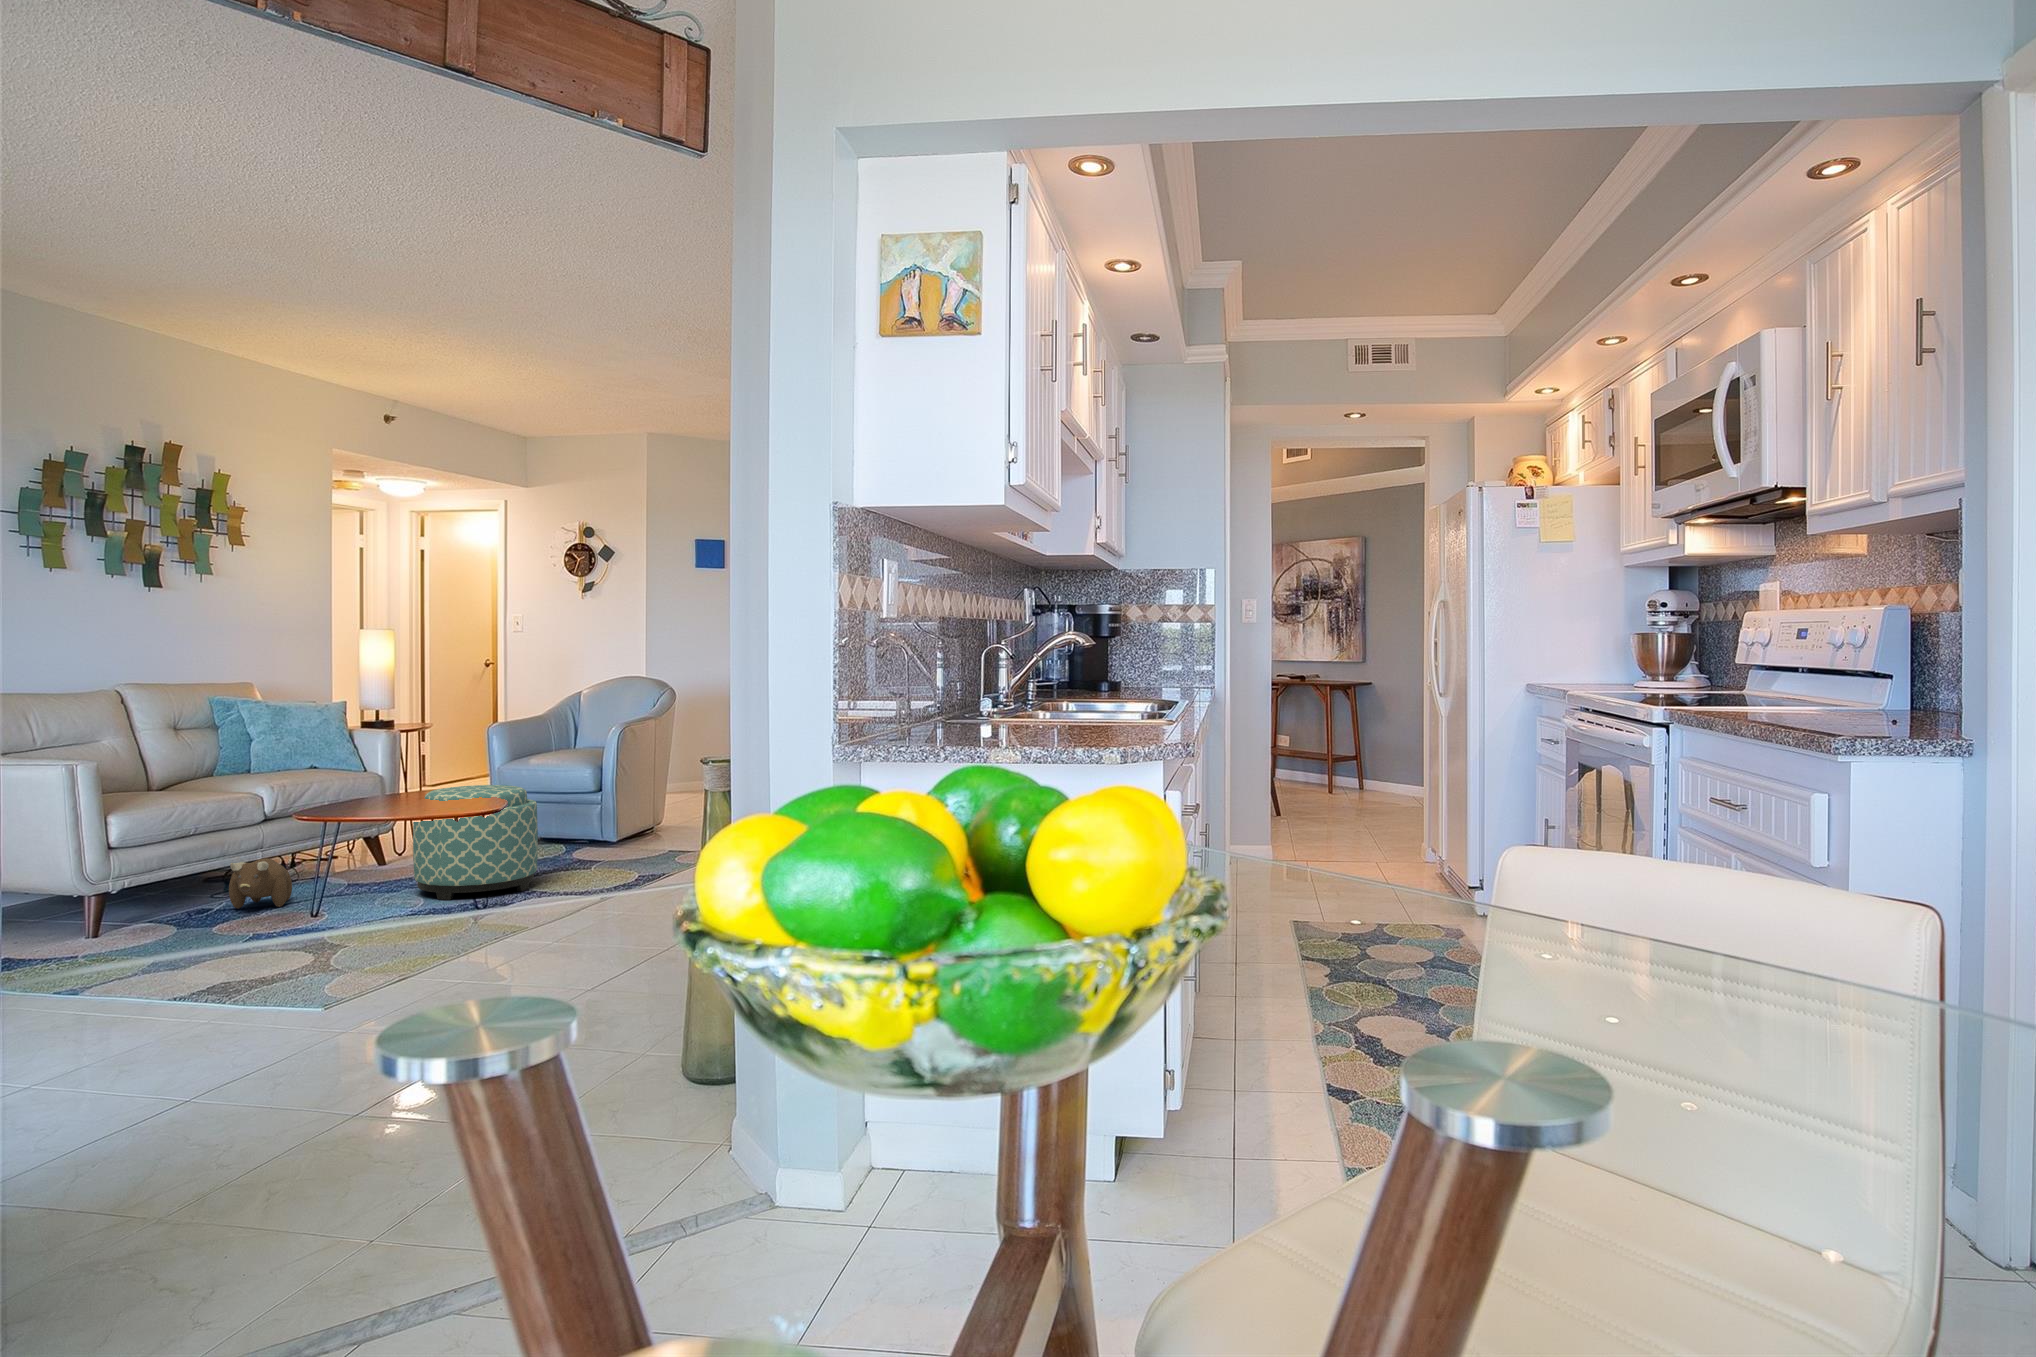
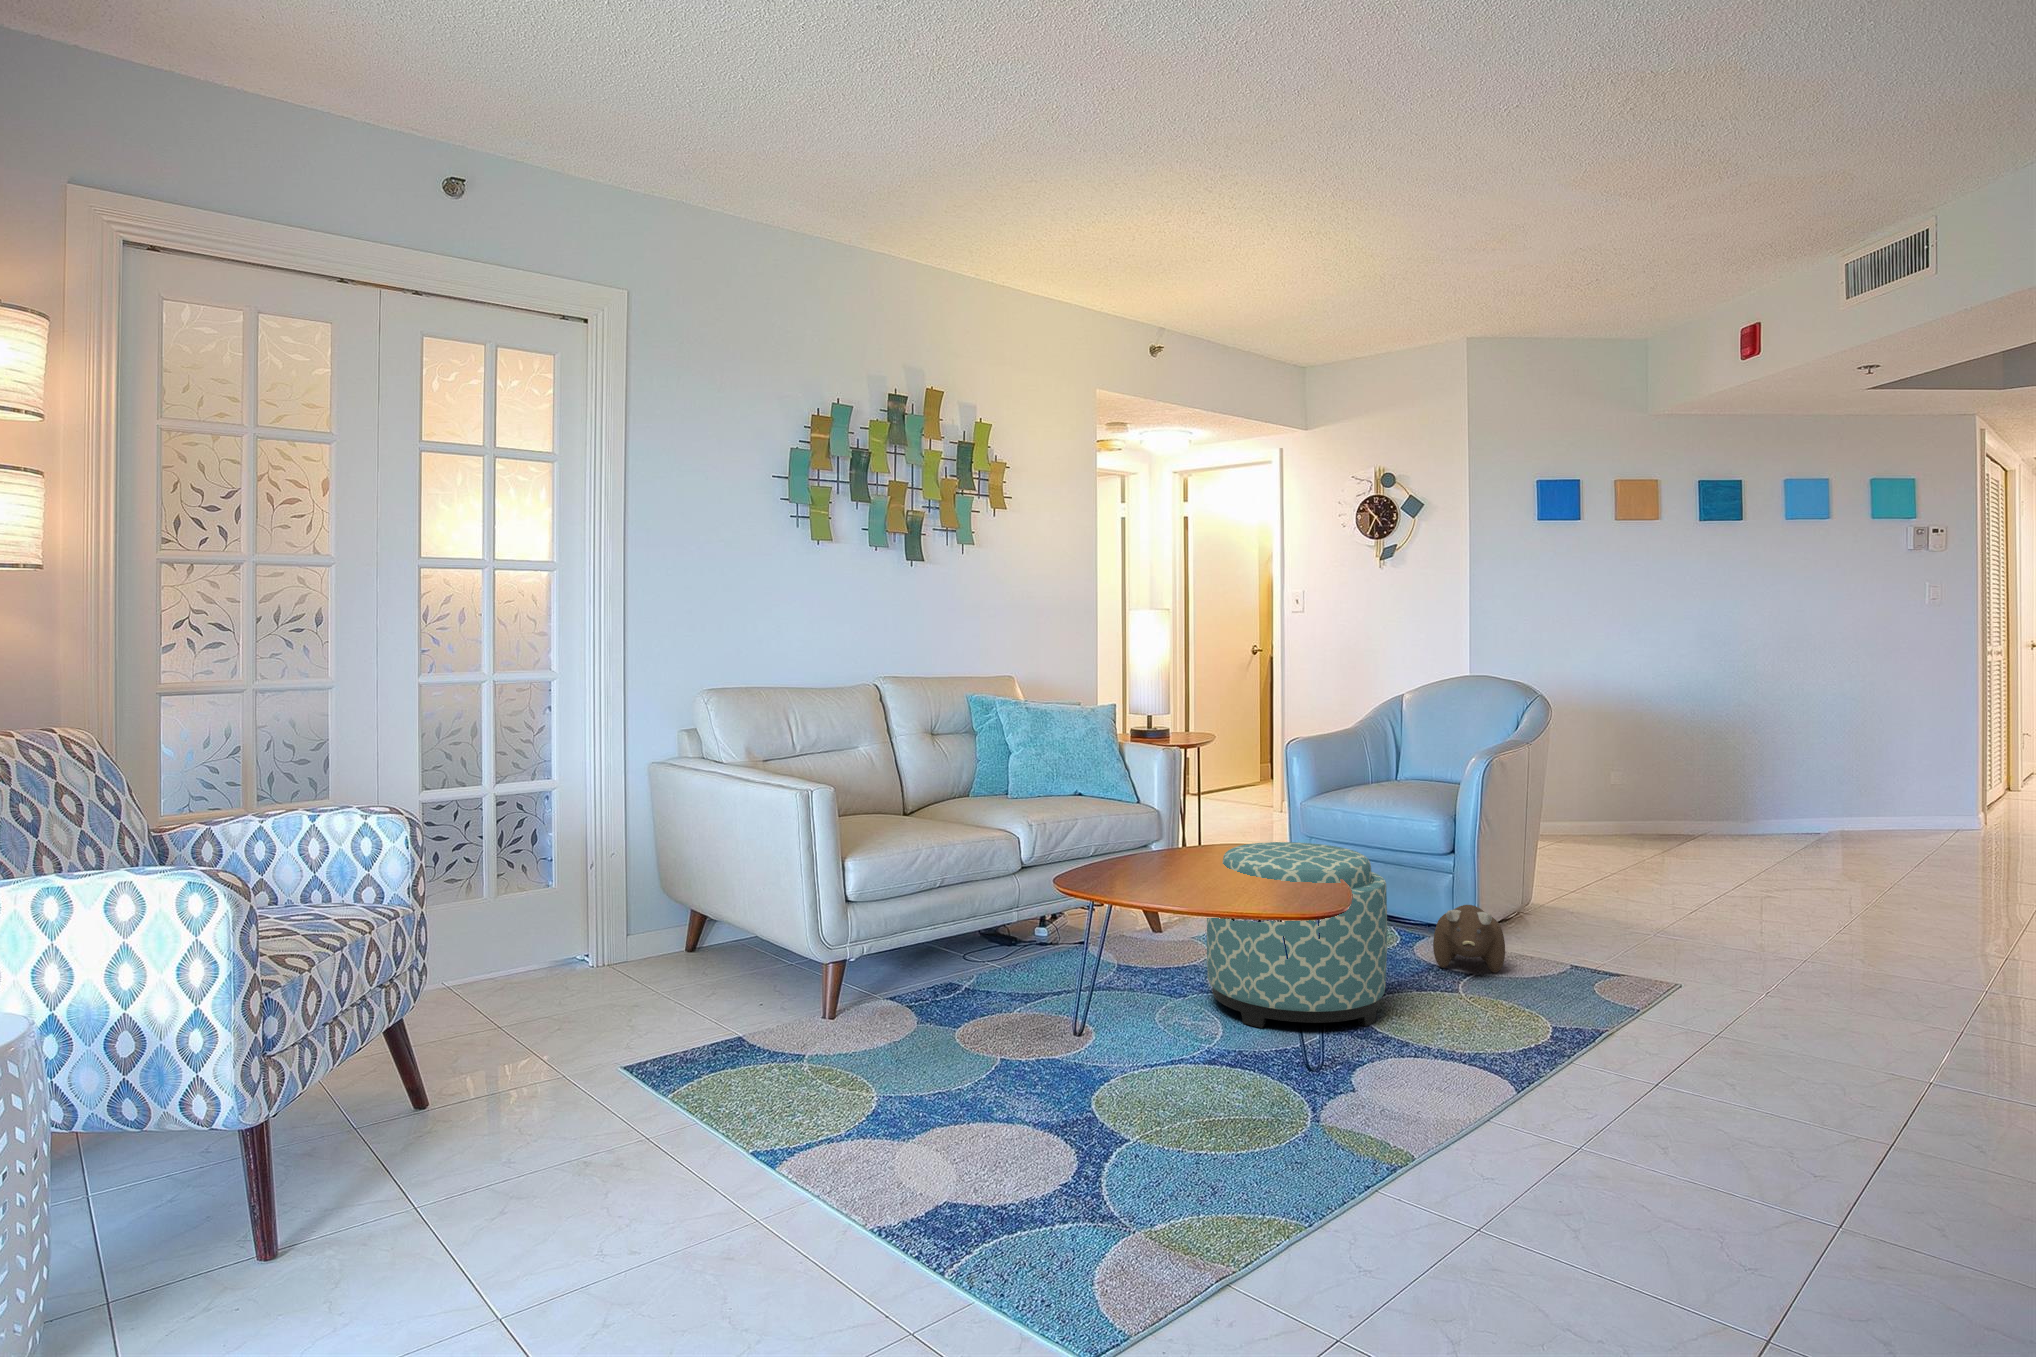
plush toy: present [229,858,292,909] -> present [1433,905,1505,973]

